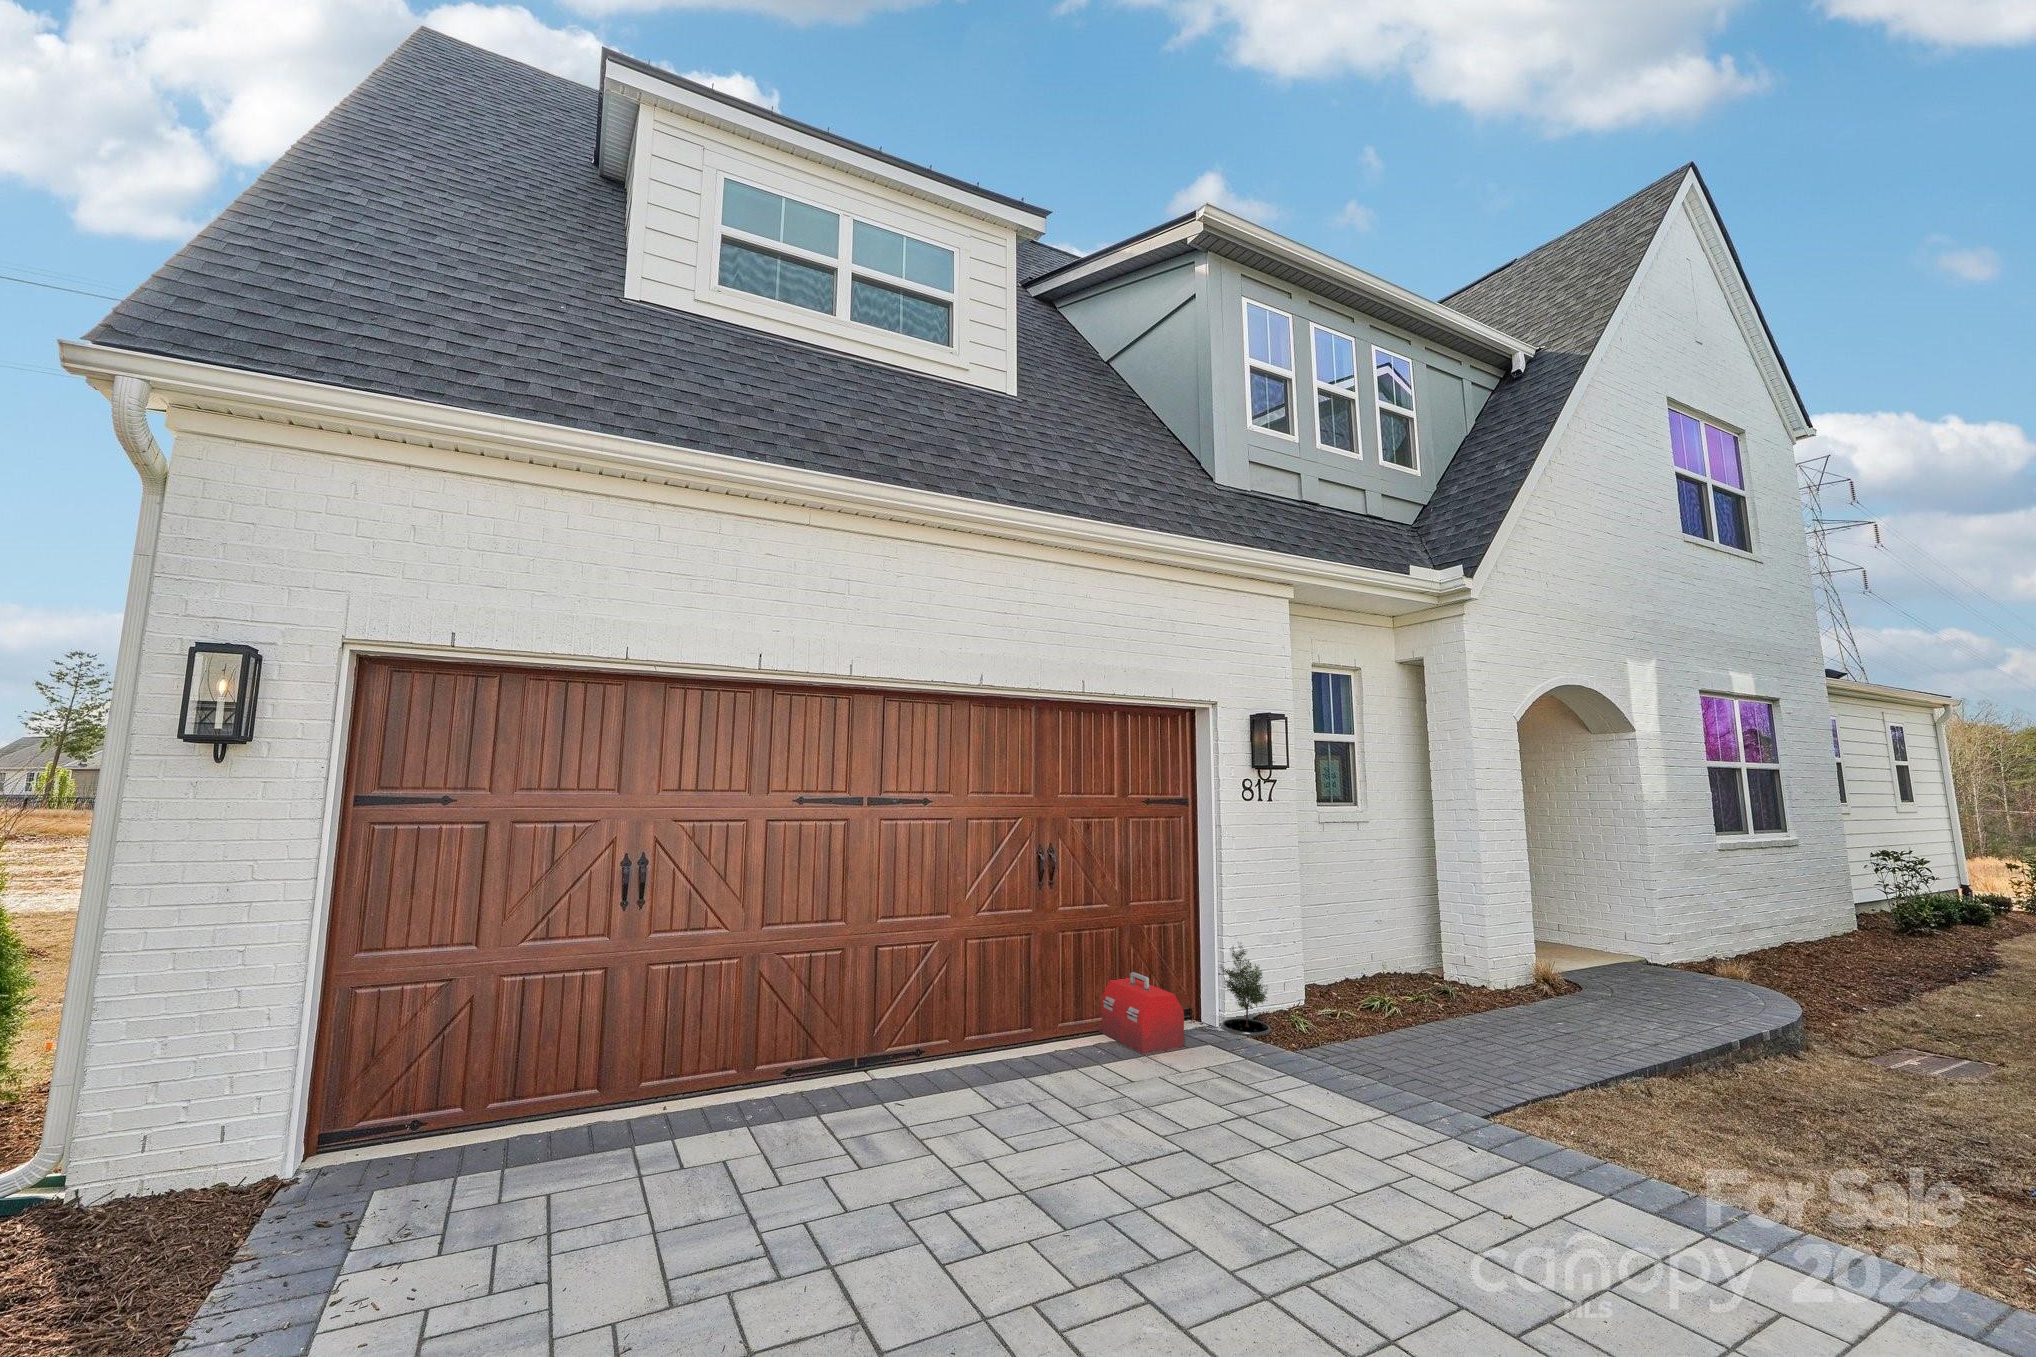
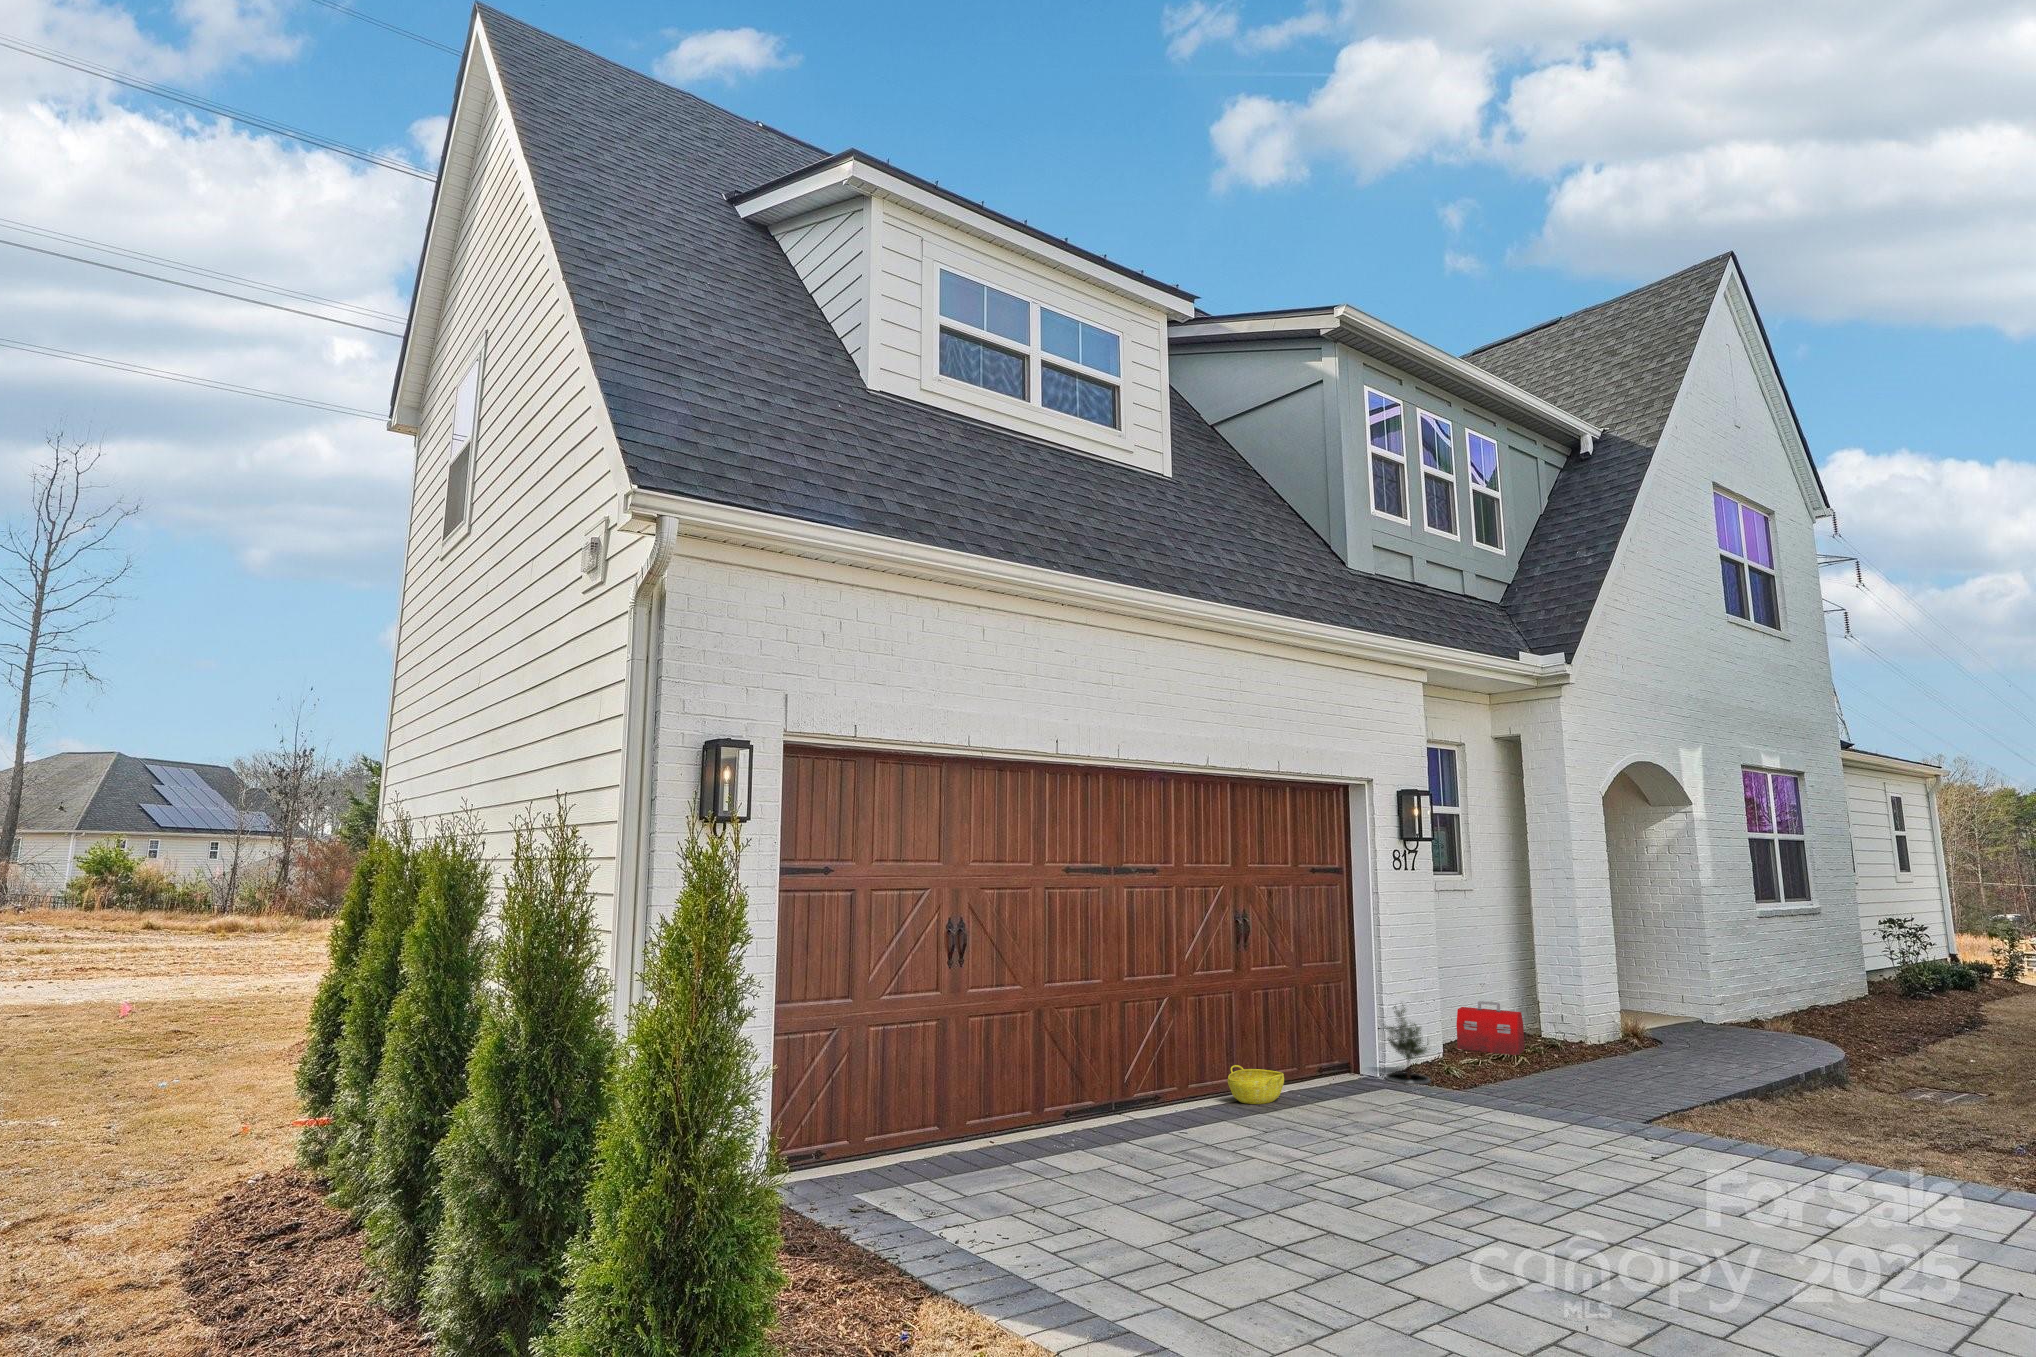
toolbox: present [1098,972,1184,1054] -> present [1456,1001,1525,1055]
basket: none [1007,1011,1079,1058] -> present [1228,1065,1284,1104]

